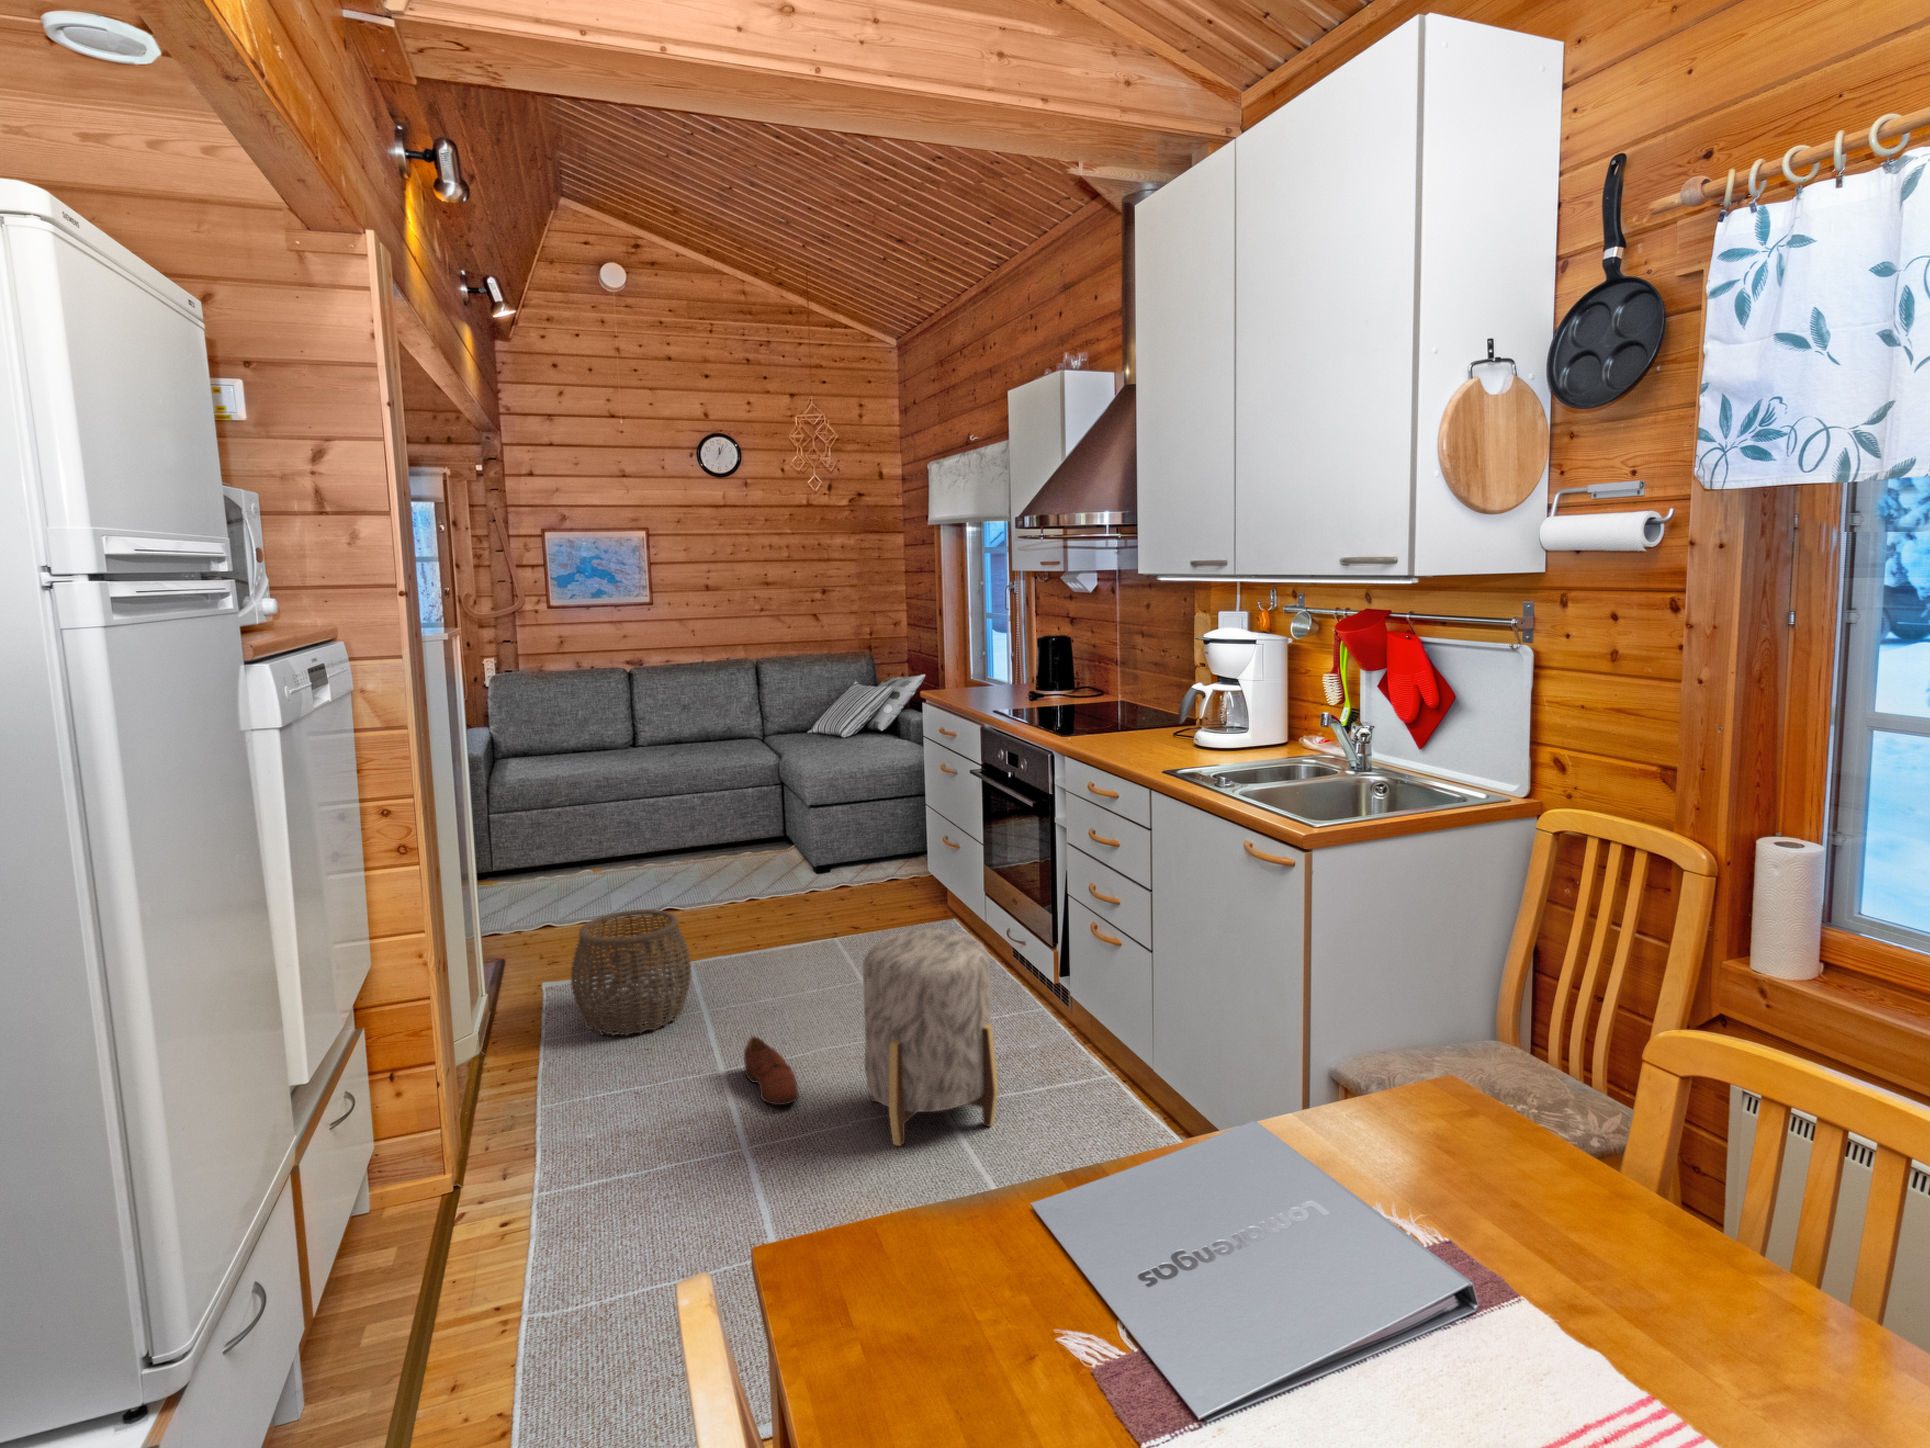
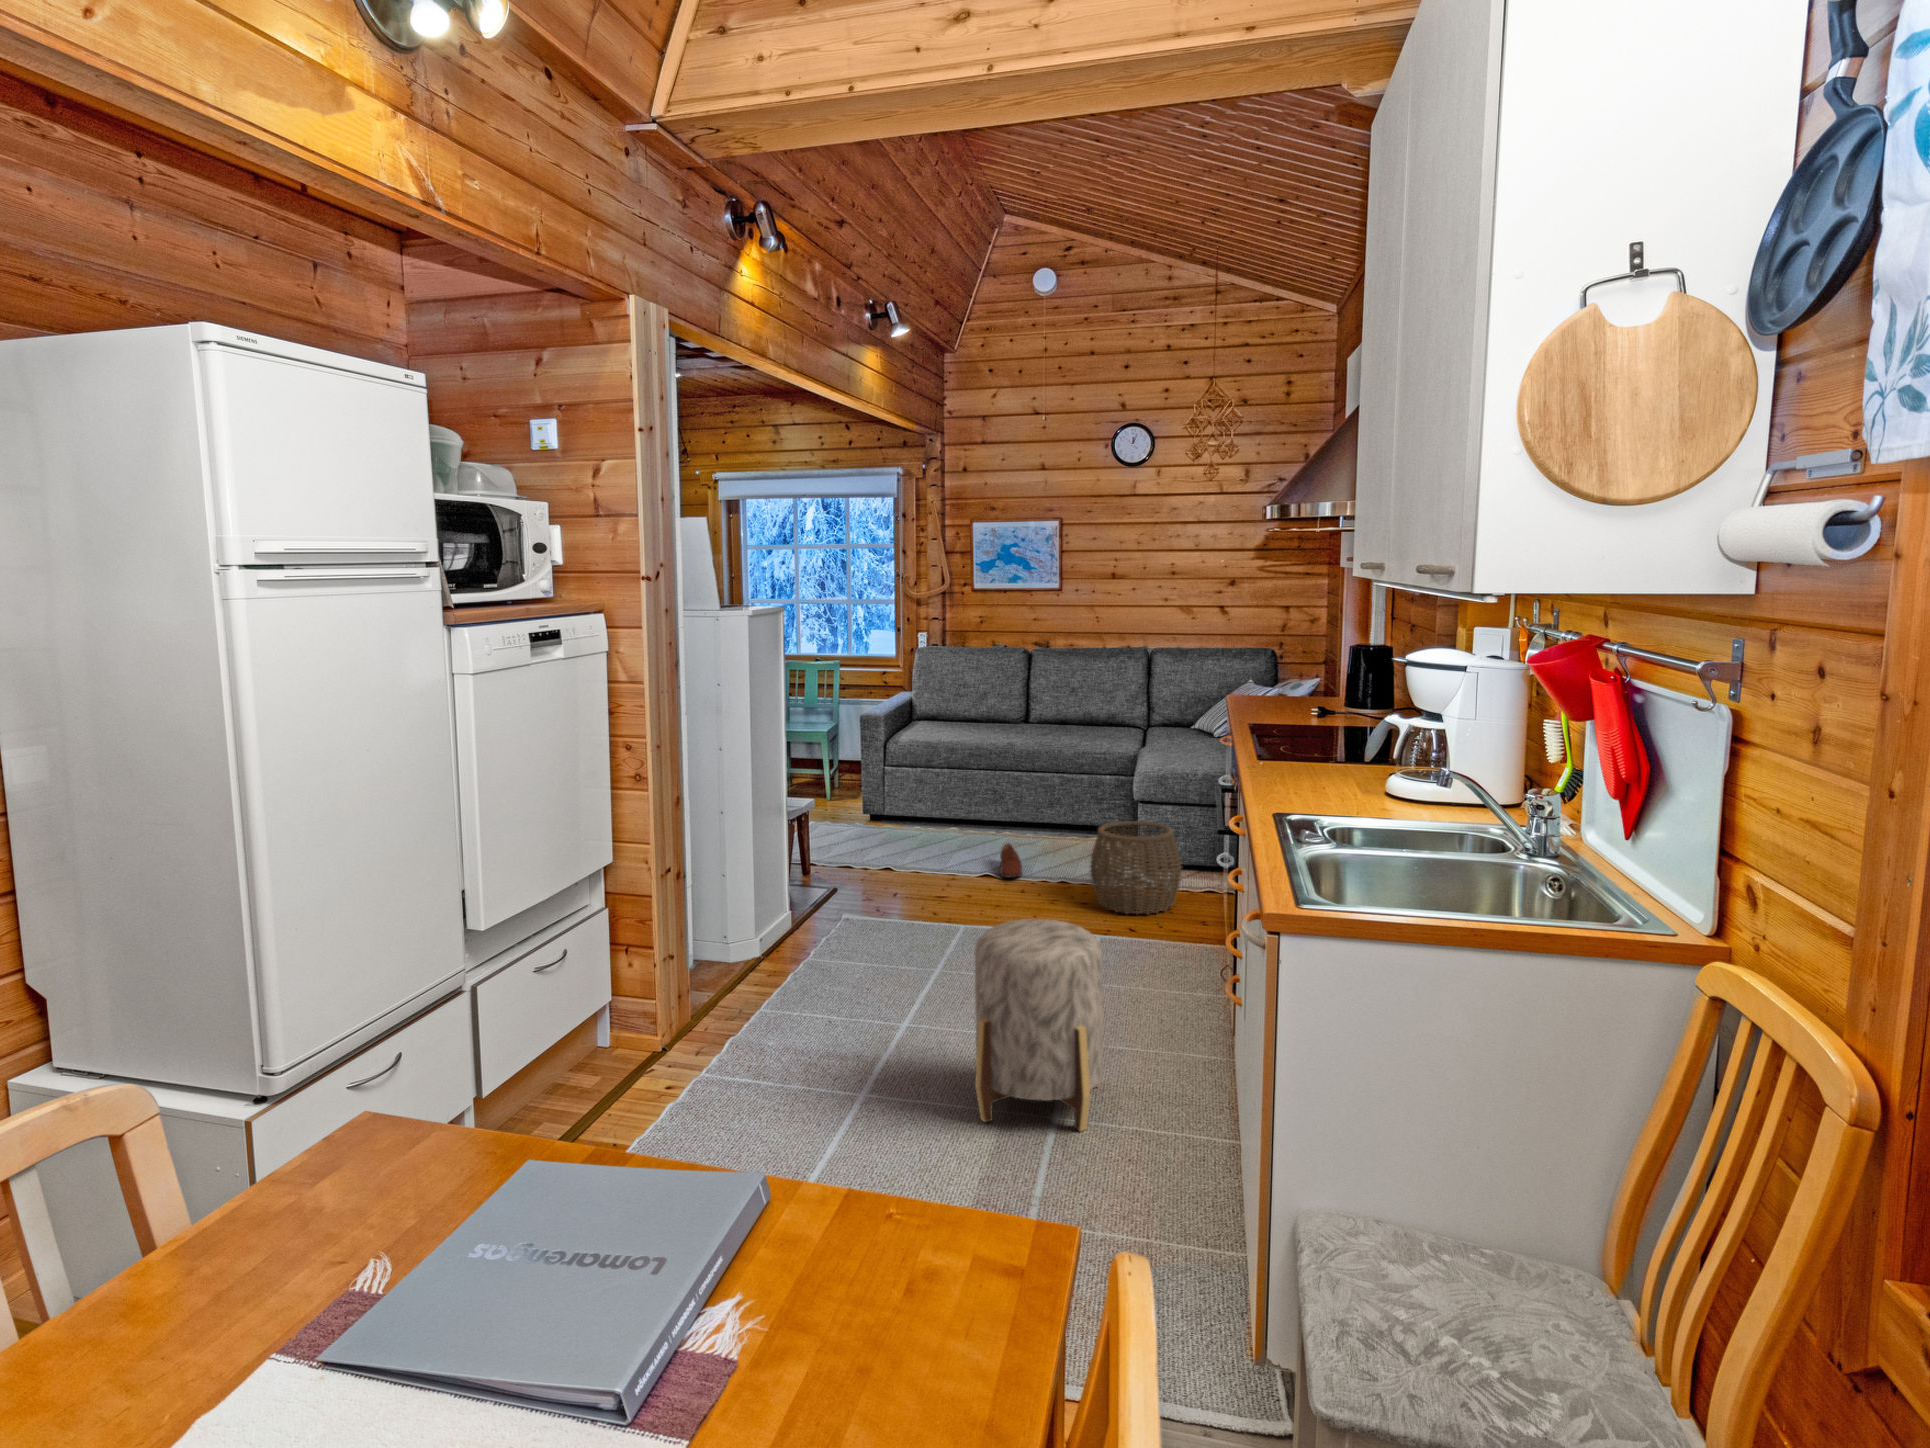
woven basket: present [571,910,691,1036] -> present [1090,821,1182,914]
shoe: present [744,1037,799,1105] -> present [1000,843,1022,877]

